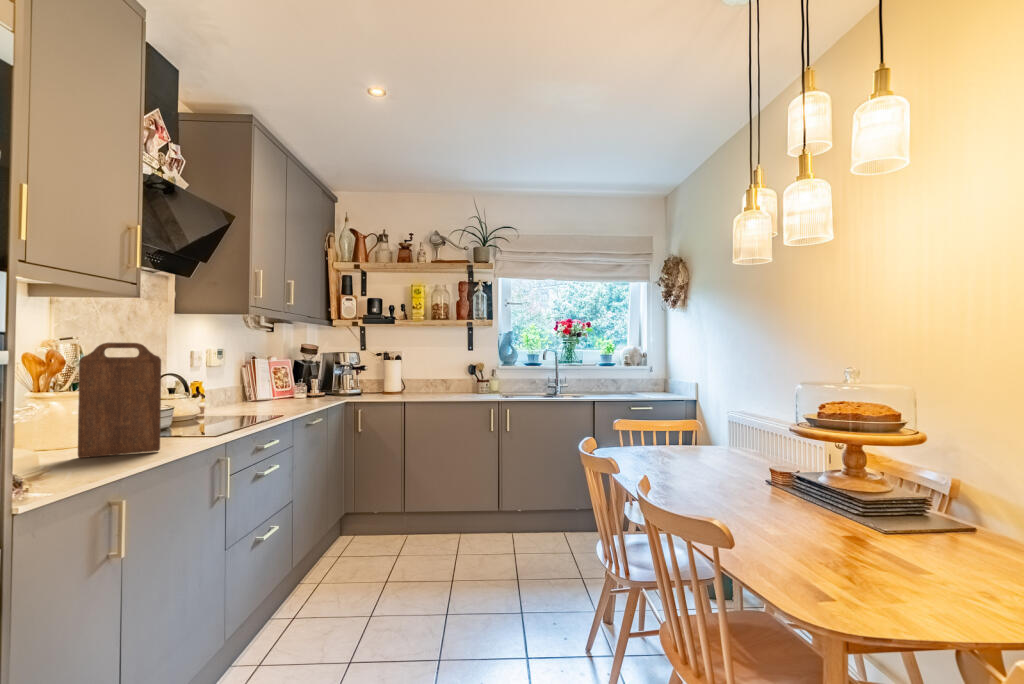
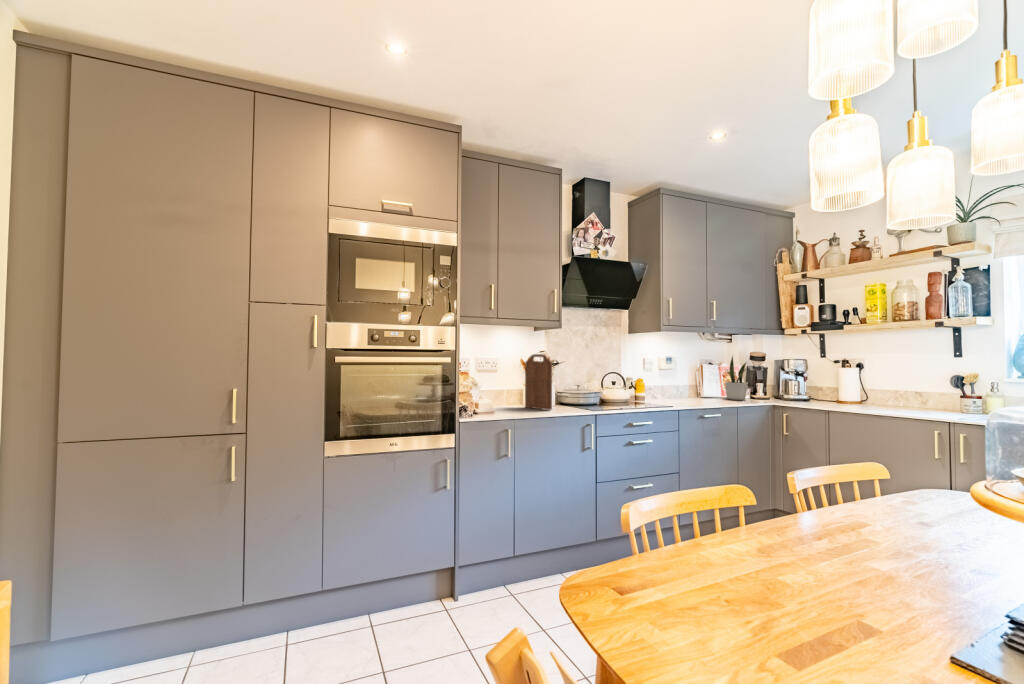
potted plant: none [290,347,331,402] -> present [725,356,747,400]

